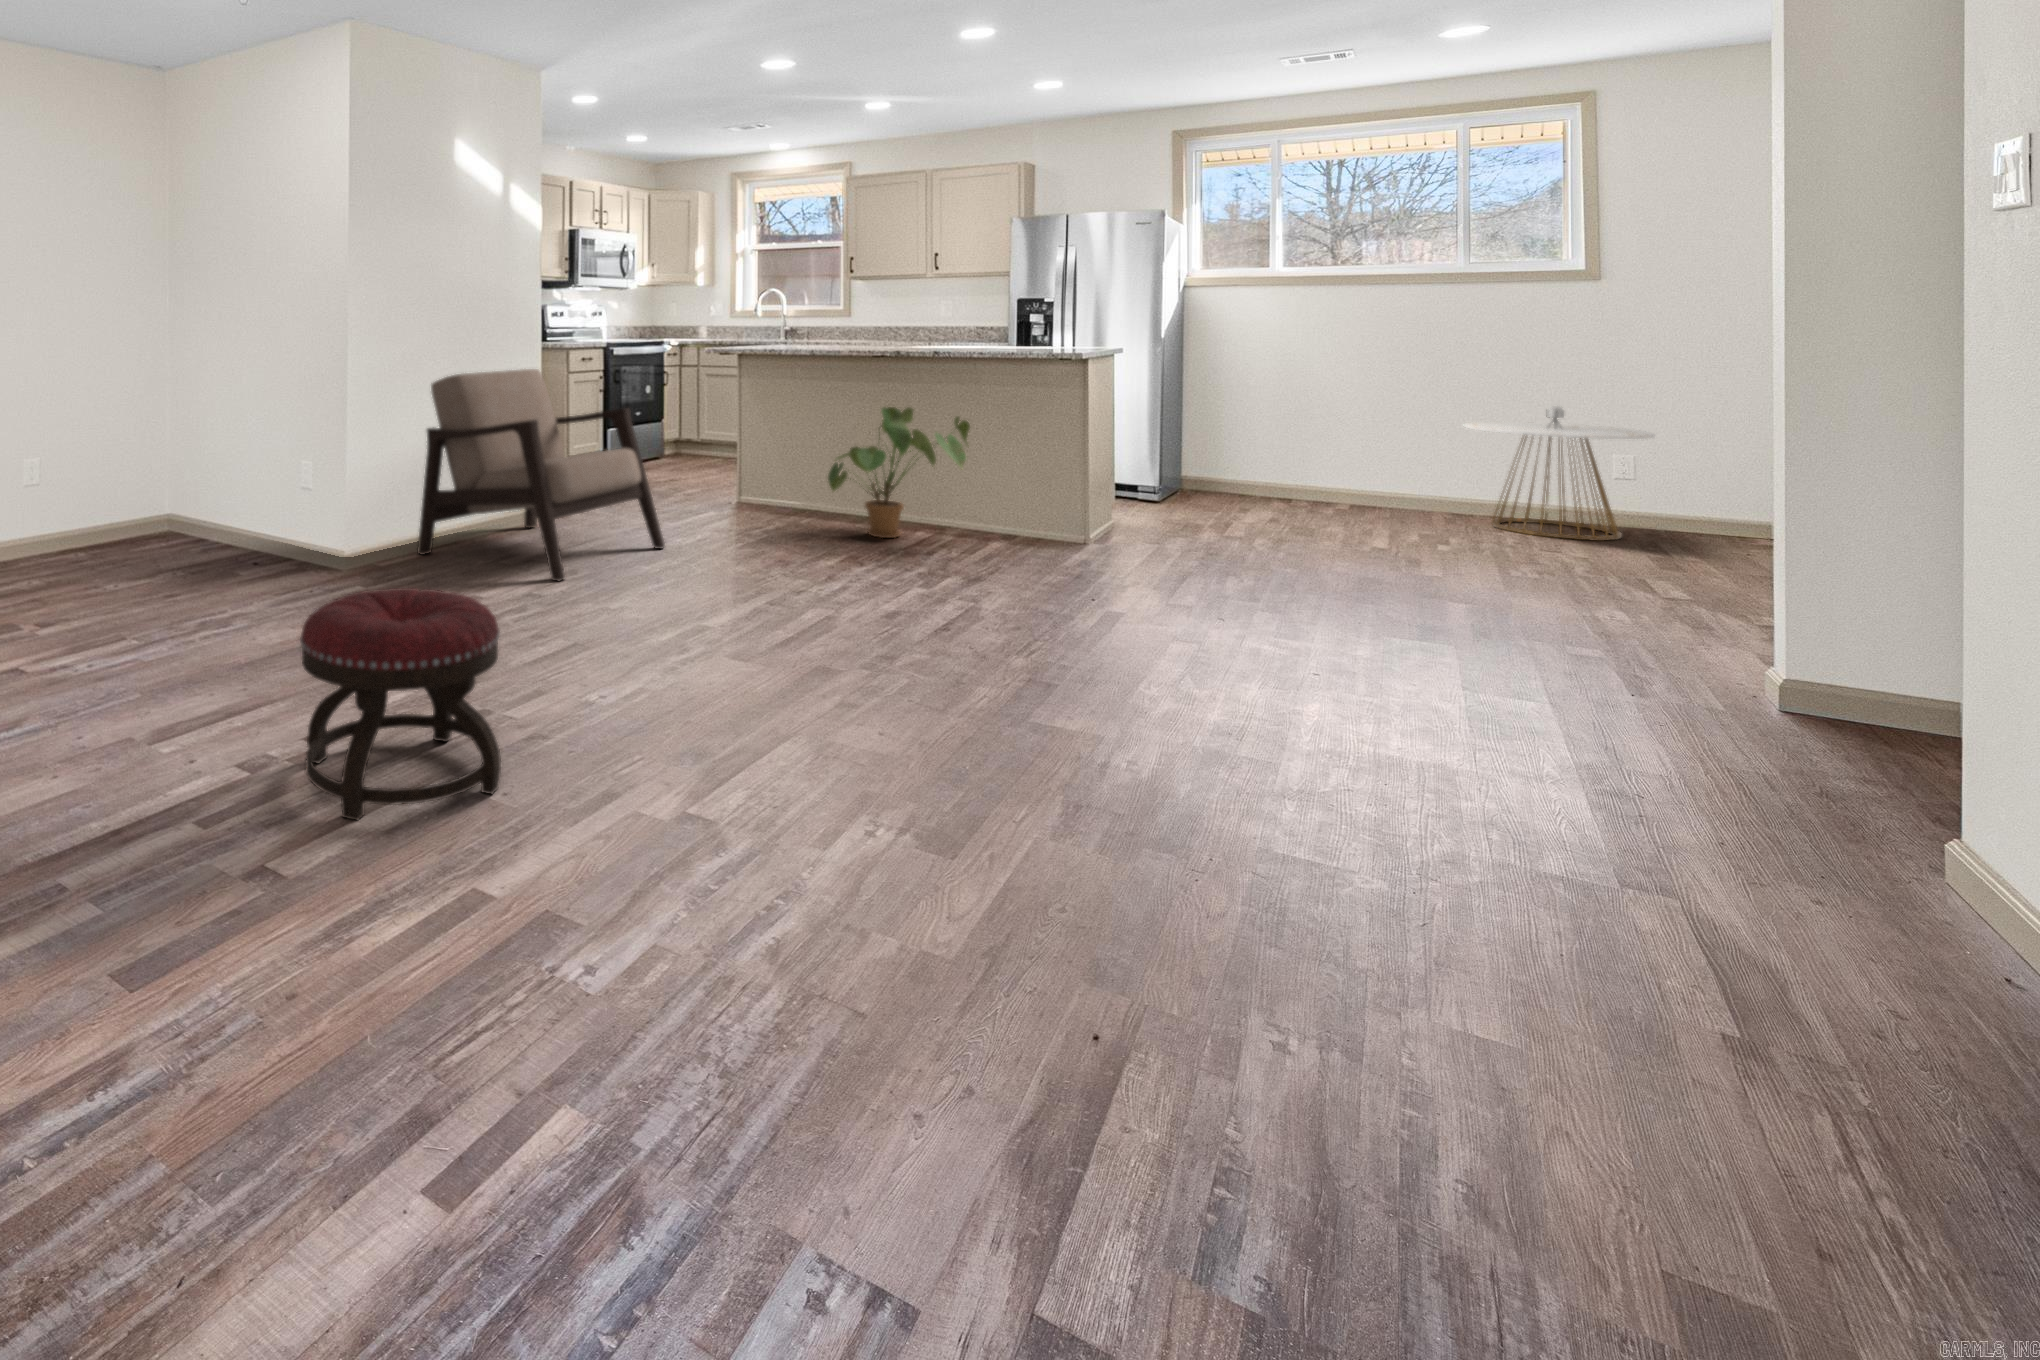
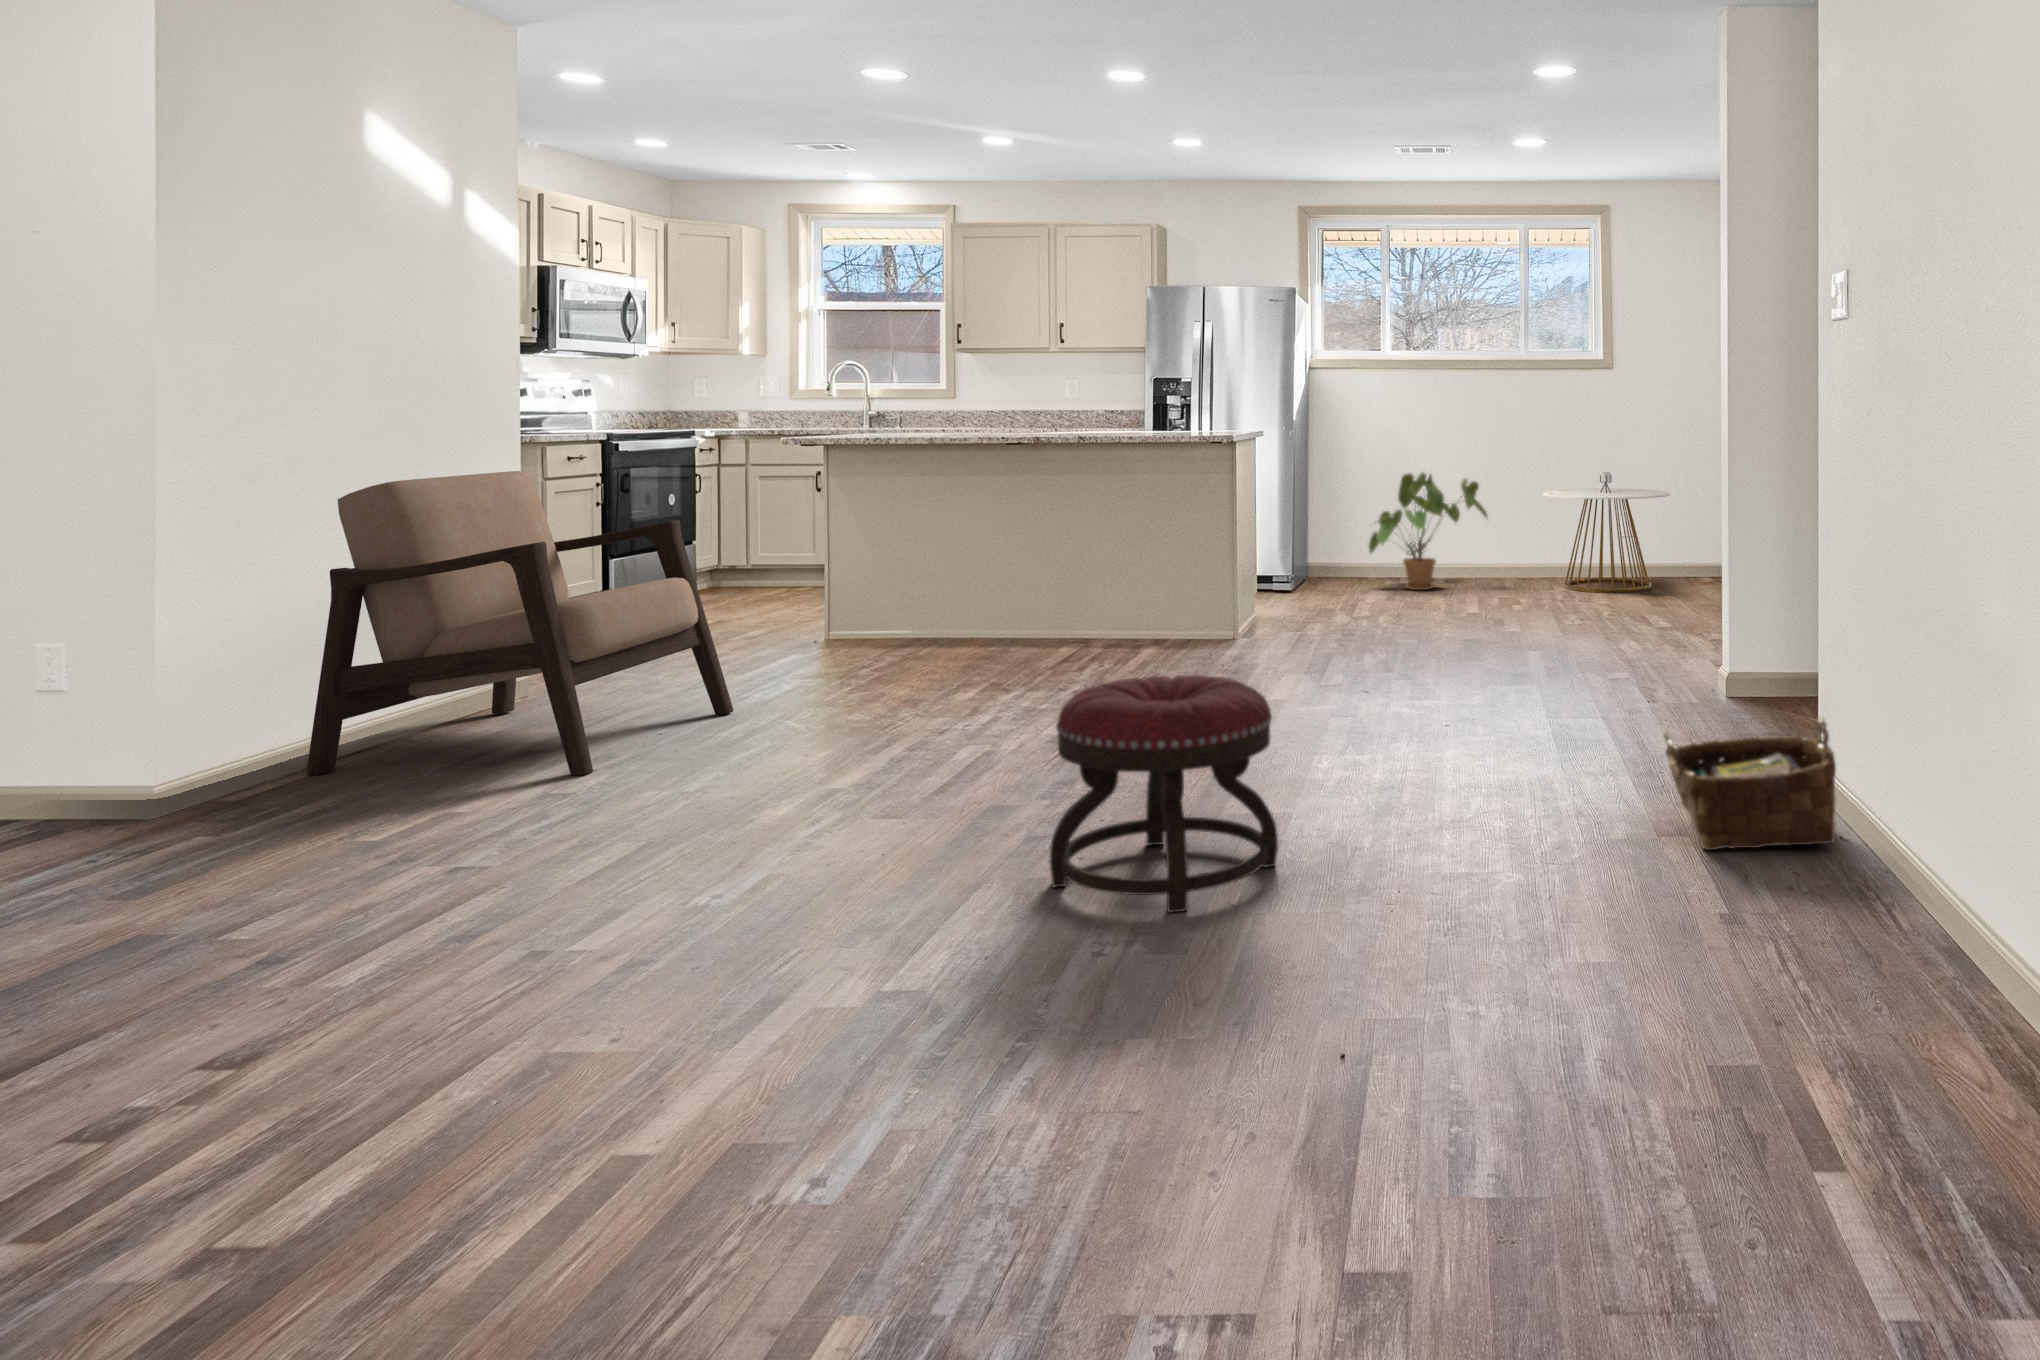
house plant: present [828,407,970,538] -> present [1369,473,1487,590]
ottoman: present [300,588,501,820] -> present [1050,675,1278,913]
woven basket: none [1600,744,1928,950] -> present [1664,717,1836,850]

